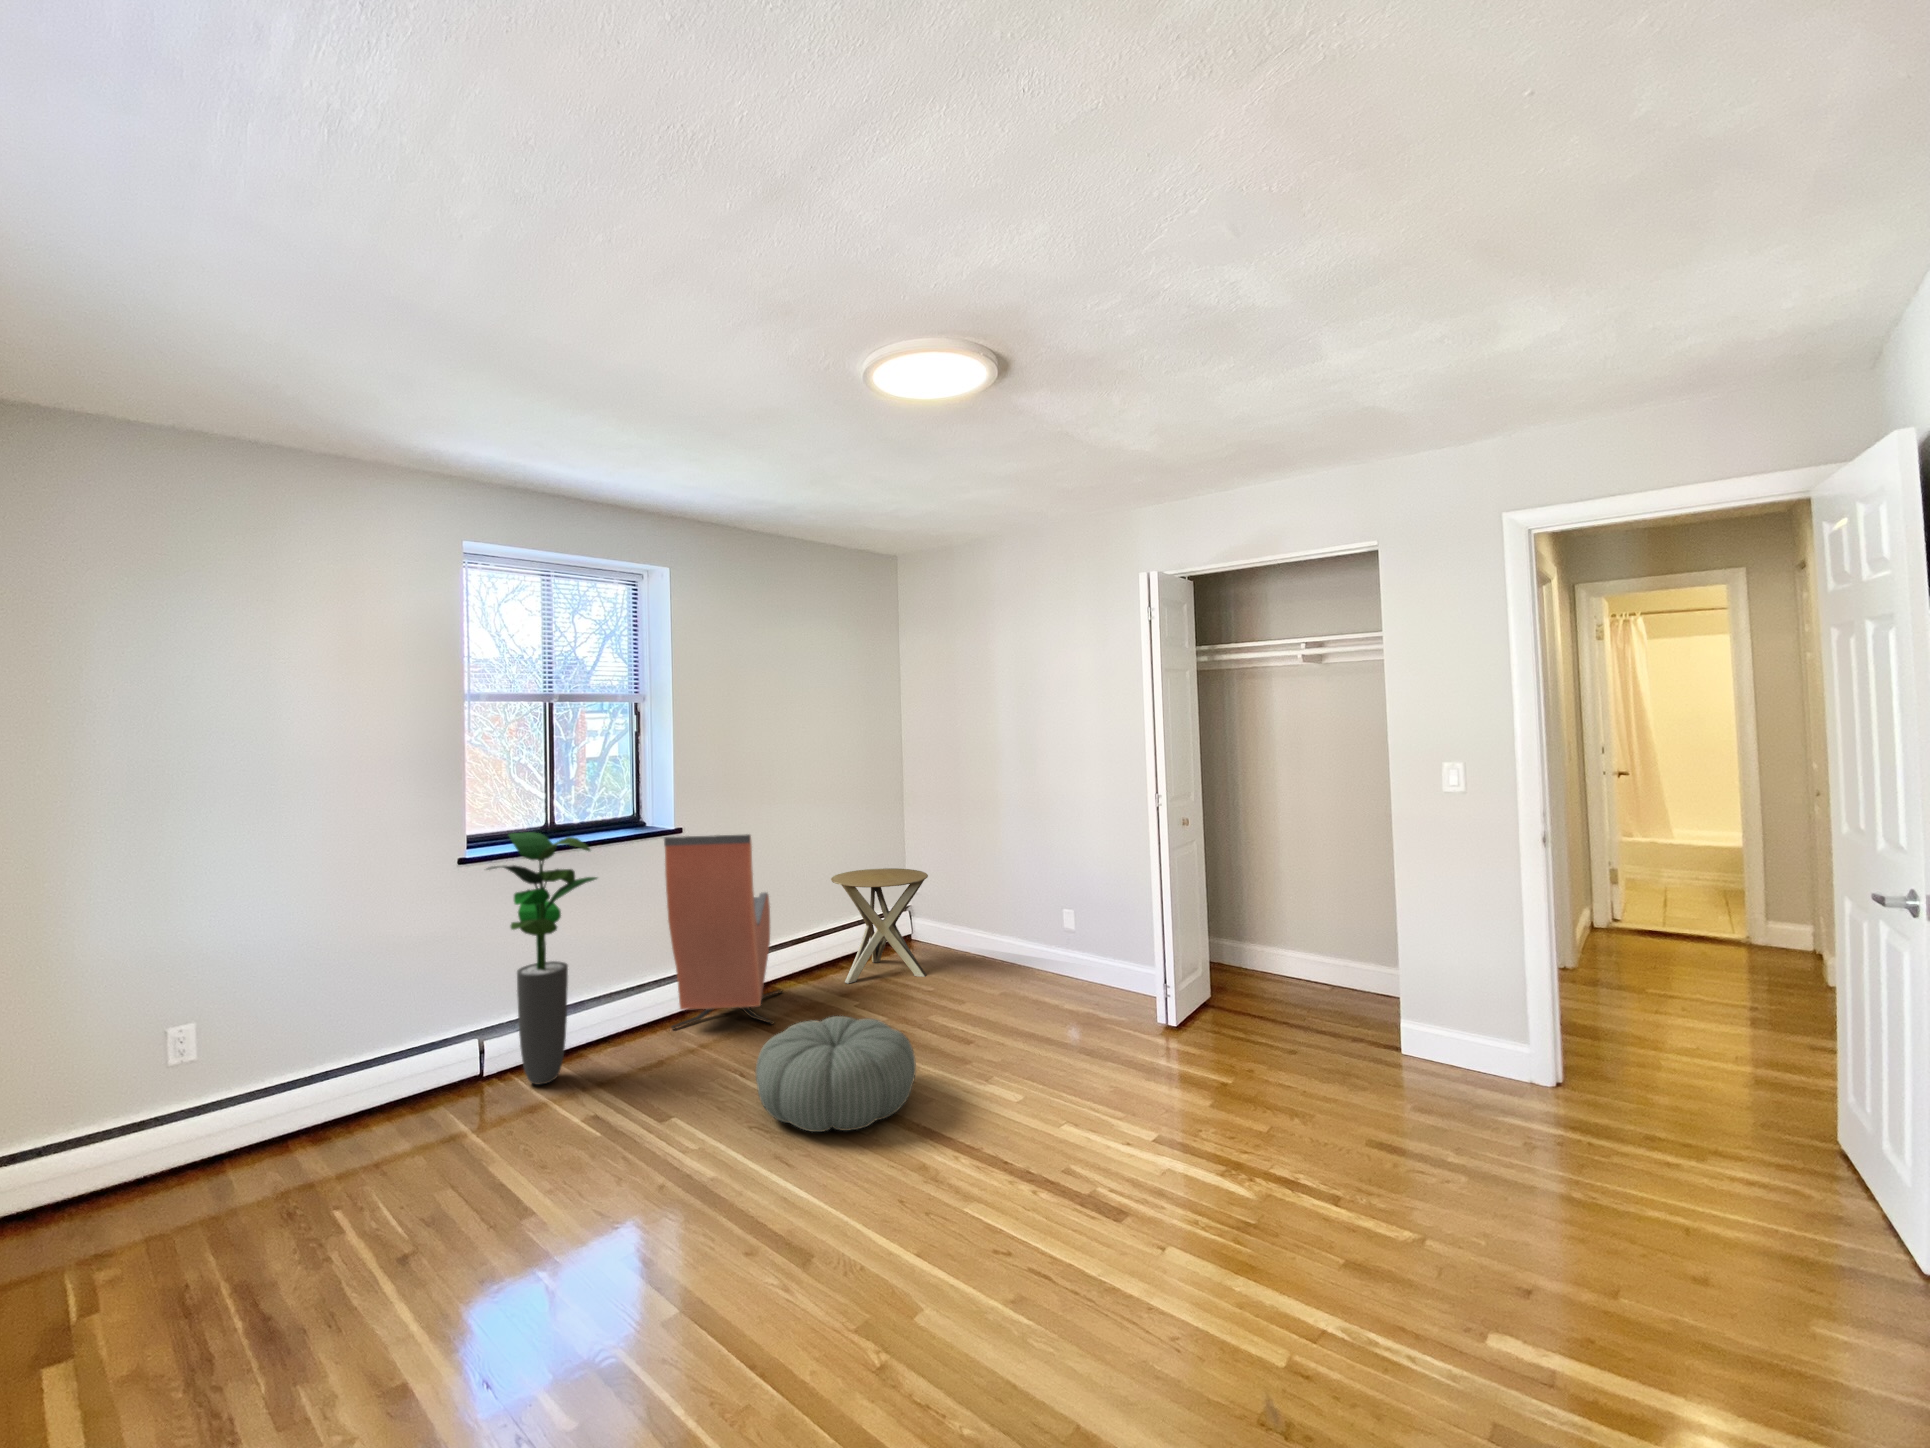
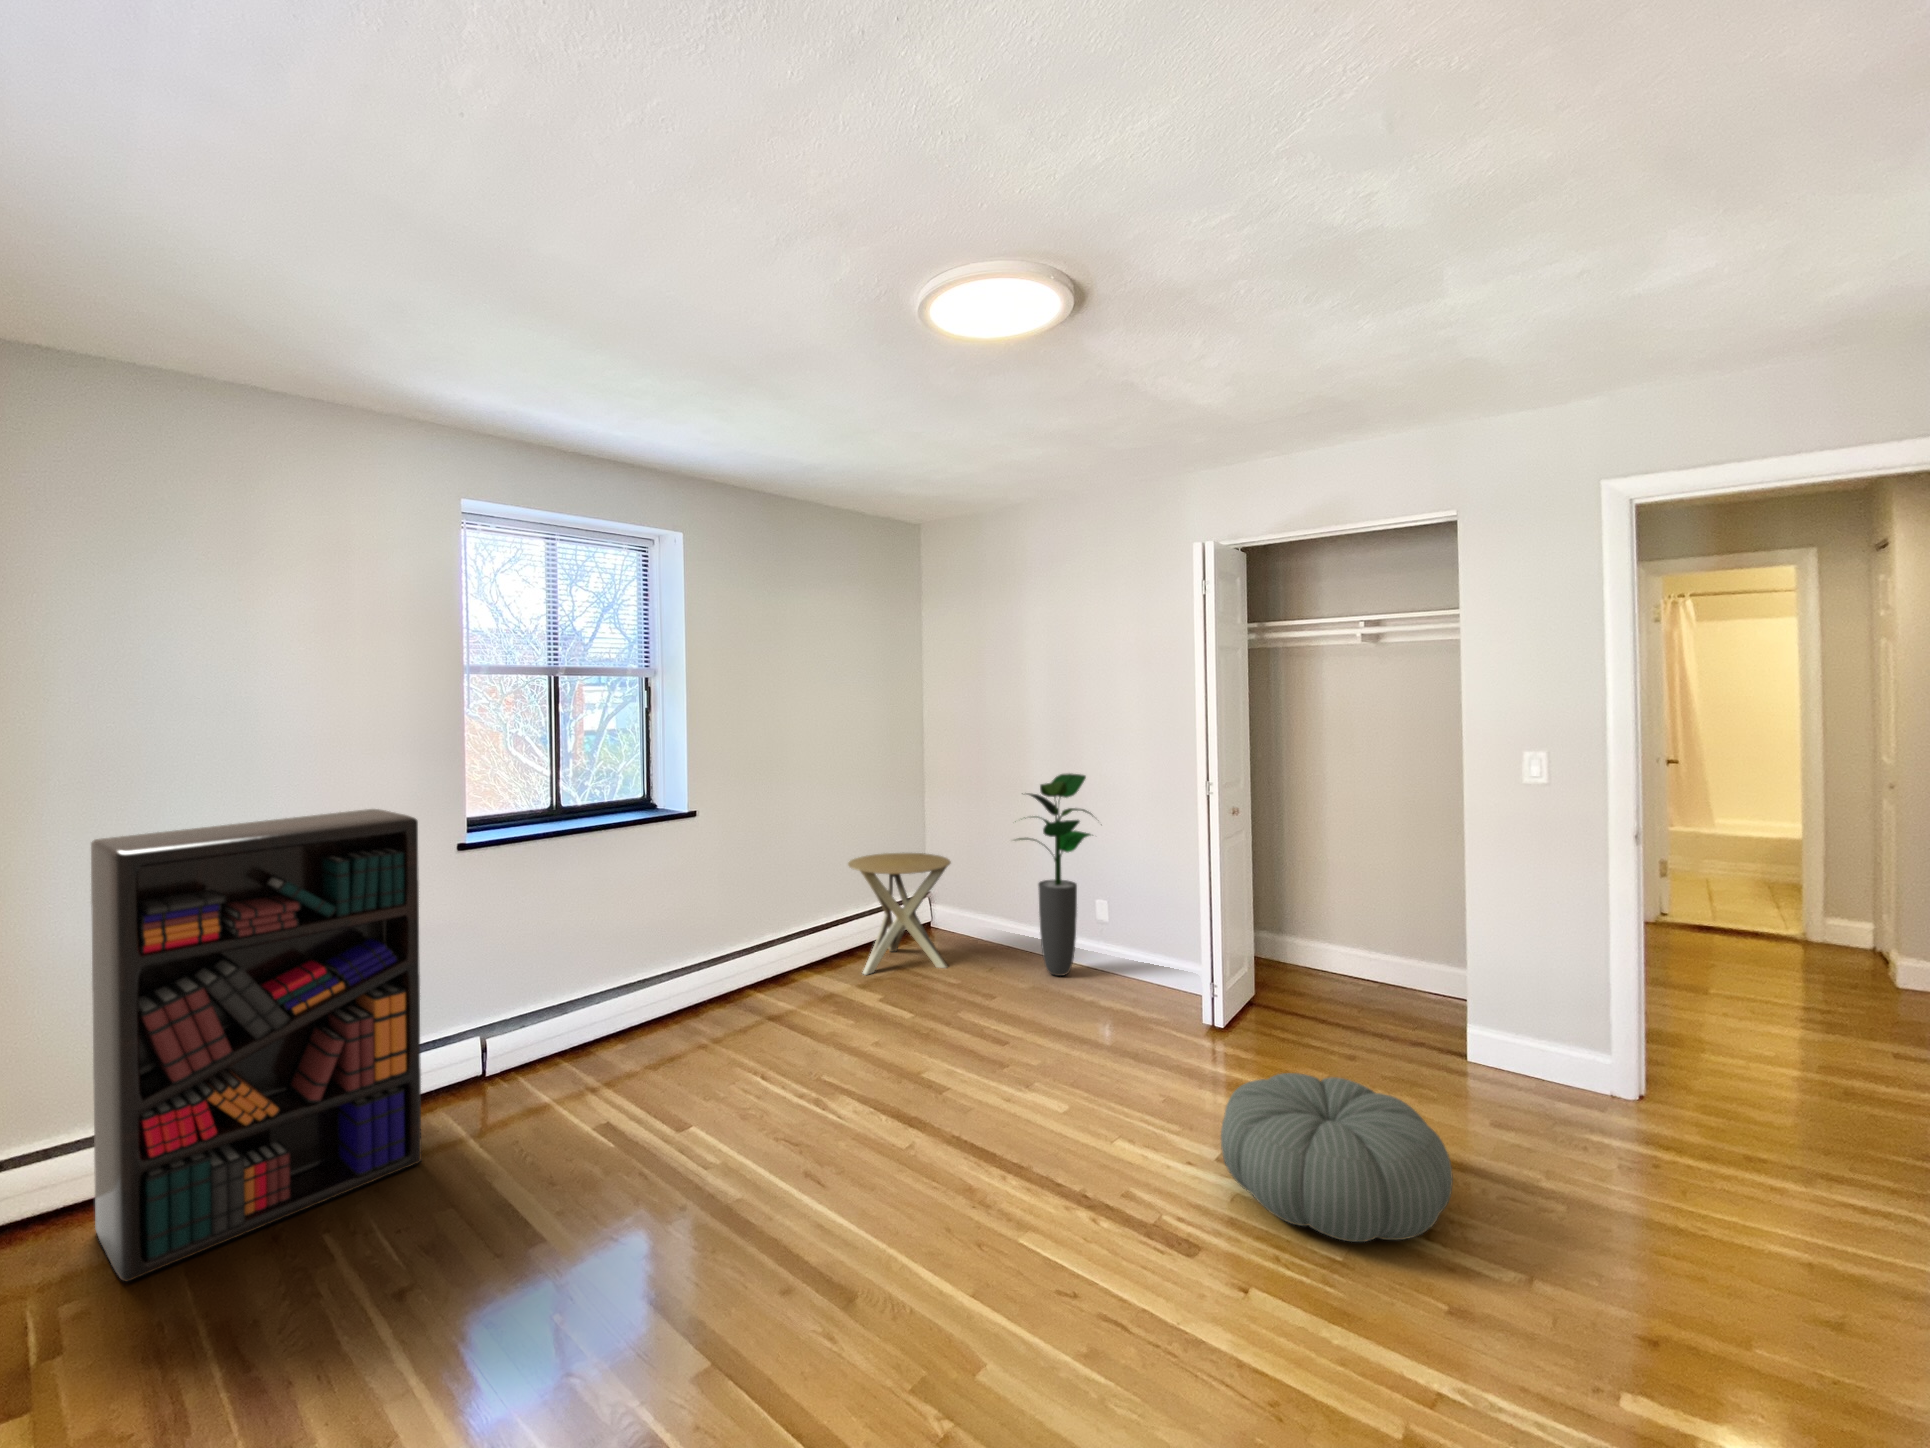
bookshelf: none [128,826,424,1251] -> present [91,809,422,1281]
potted plant: present [487,832,597,1085] -> present [1016,774,1093,976]
armchair: present [664,834,782,1029] -> none [677,820,797,1025]
pouf: present [756,1016,916,1132] -> present [1221,1073,1453,1242]

